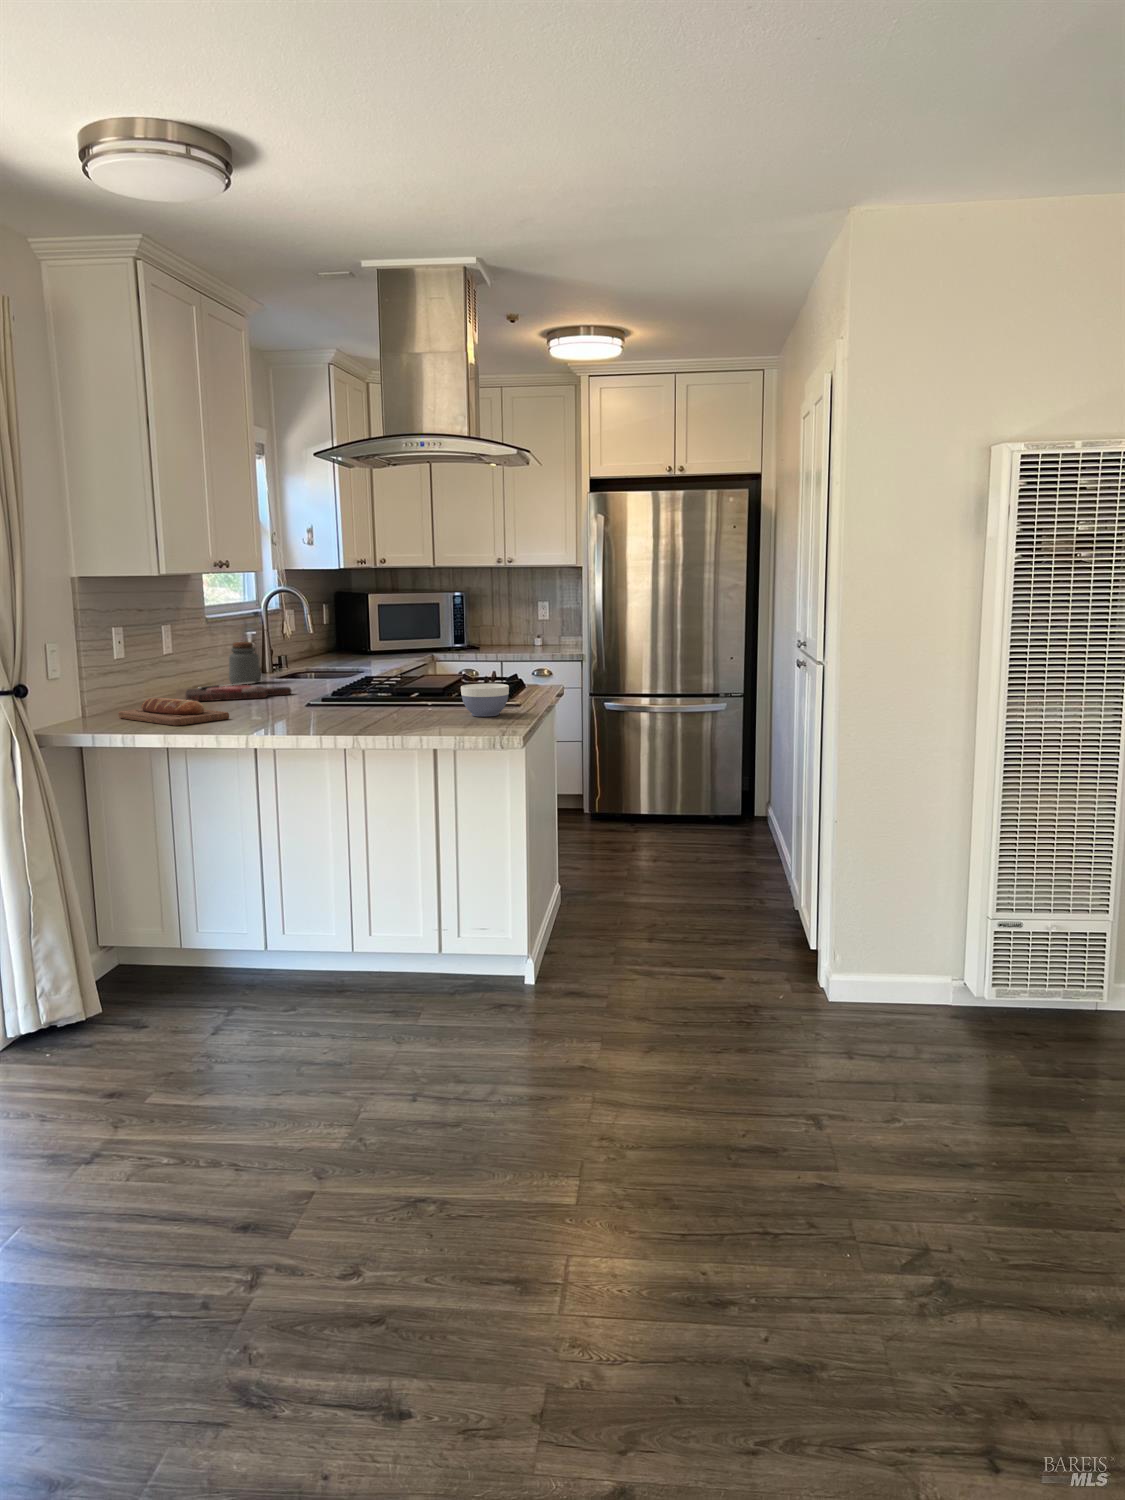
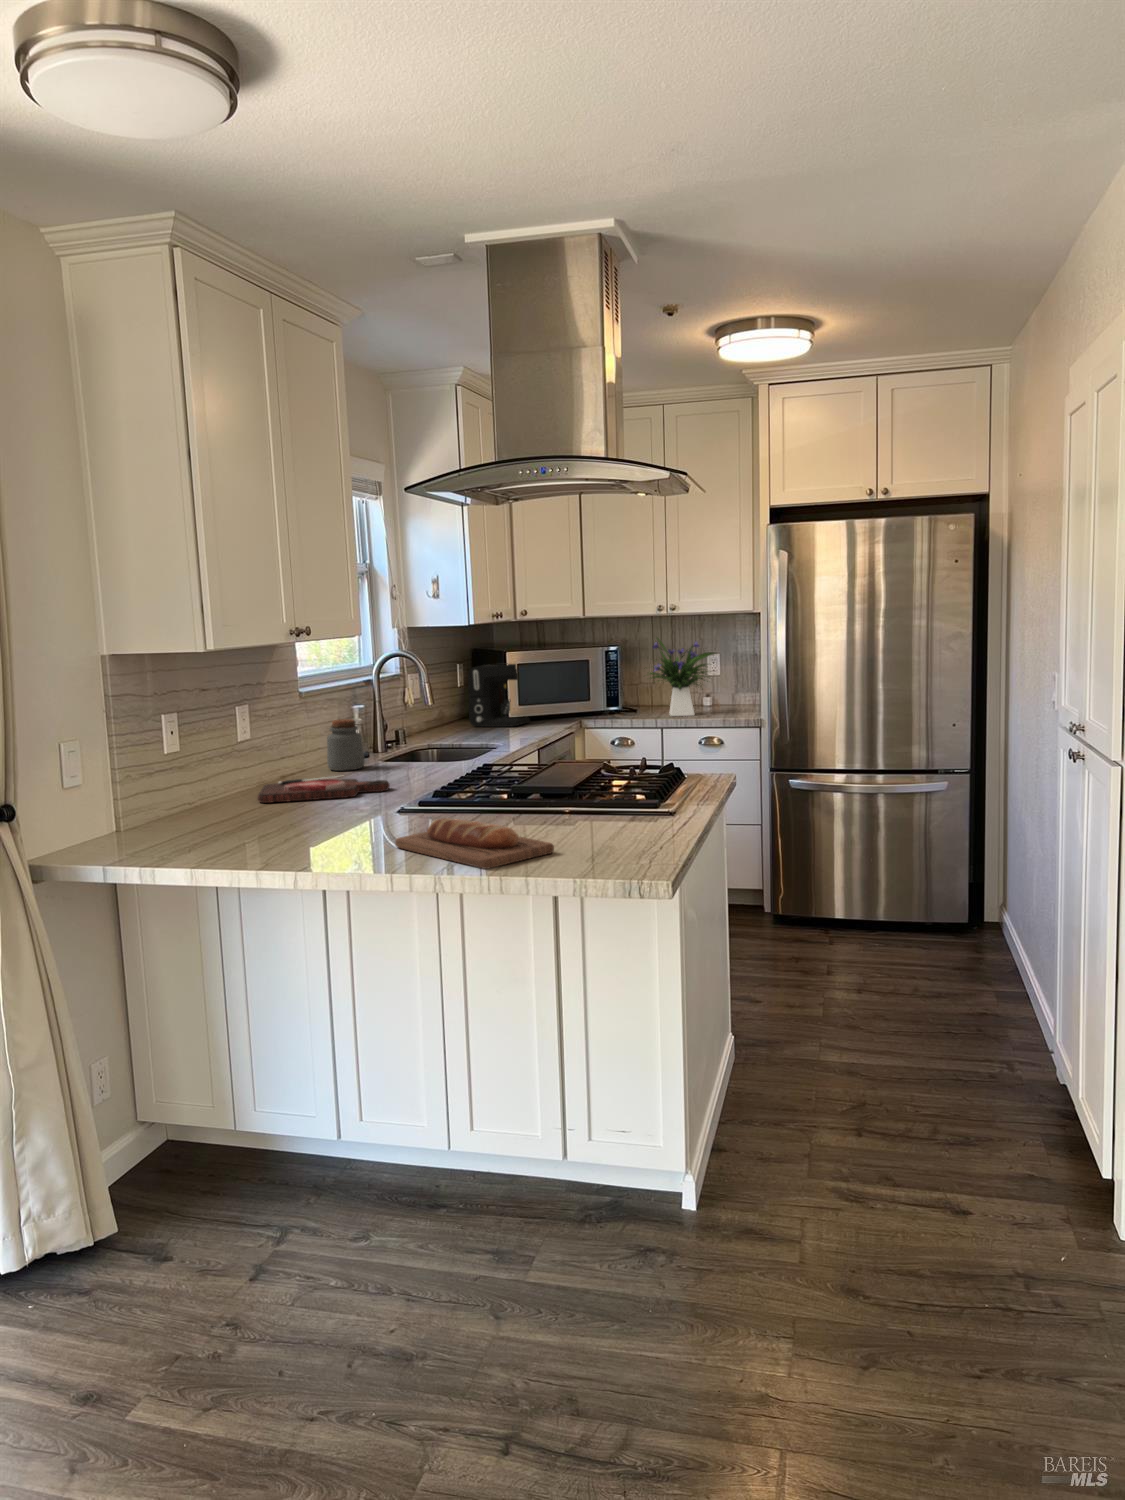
flower arrangement: none [485,584,548,652] -> present [650,638,714,716]
coffee maker: none [336,604,389,658] -> present [468,663,530,727]
bowl: present [461,684,509,717] -> none [590,791,657,840]
bread loaf: present [118,698,229,726] -> present [395,818,554,869]

